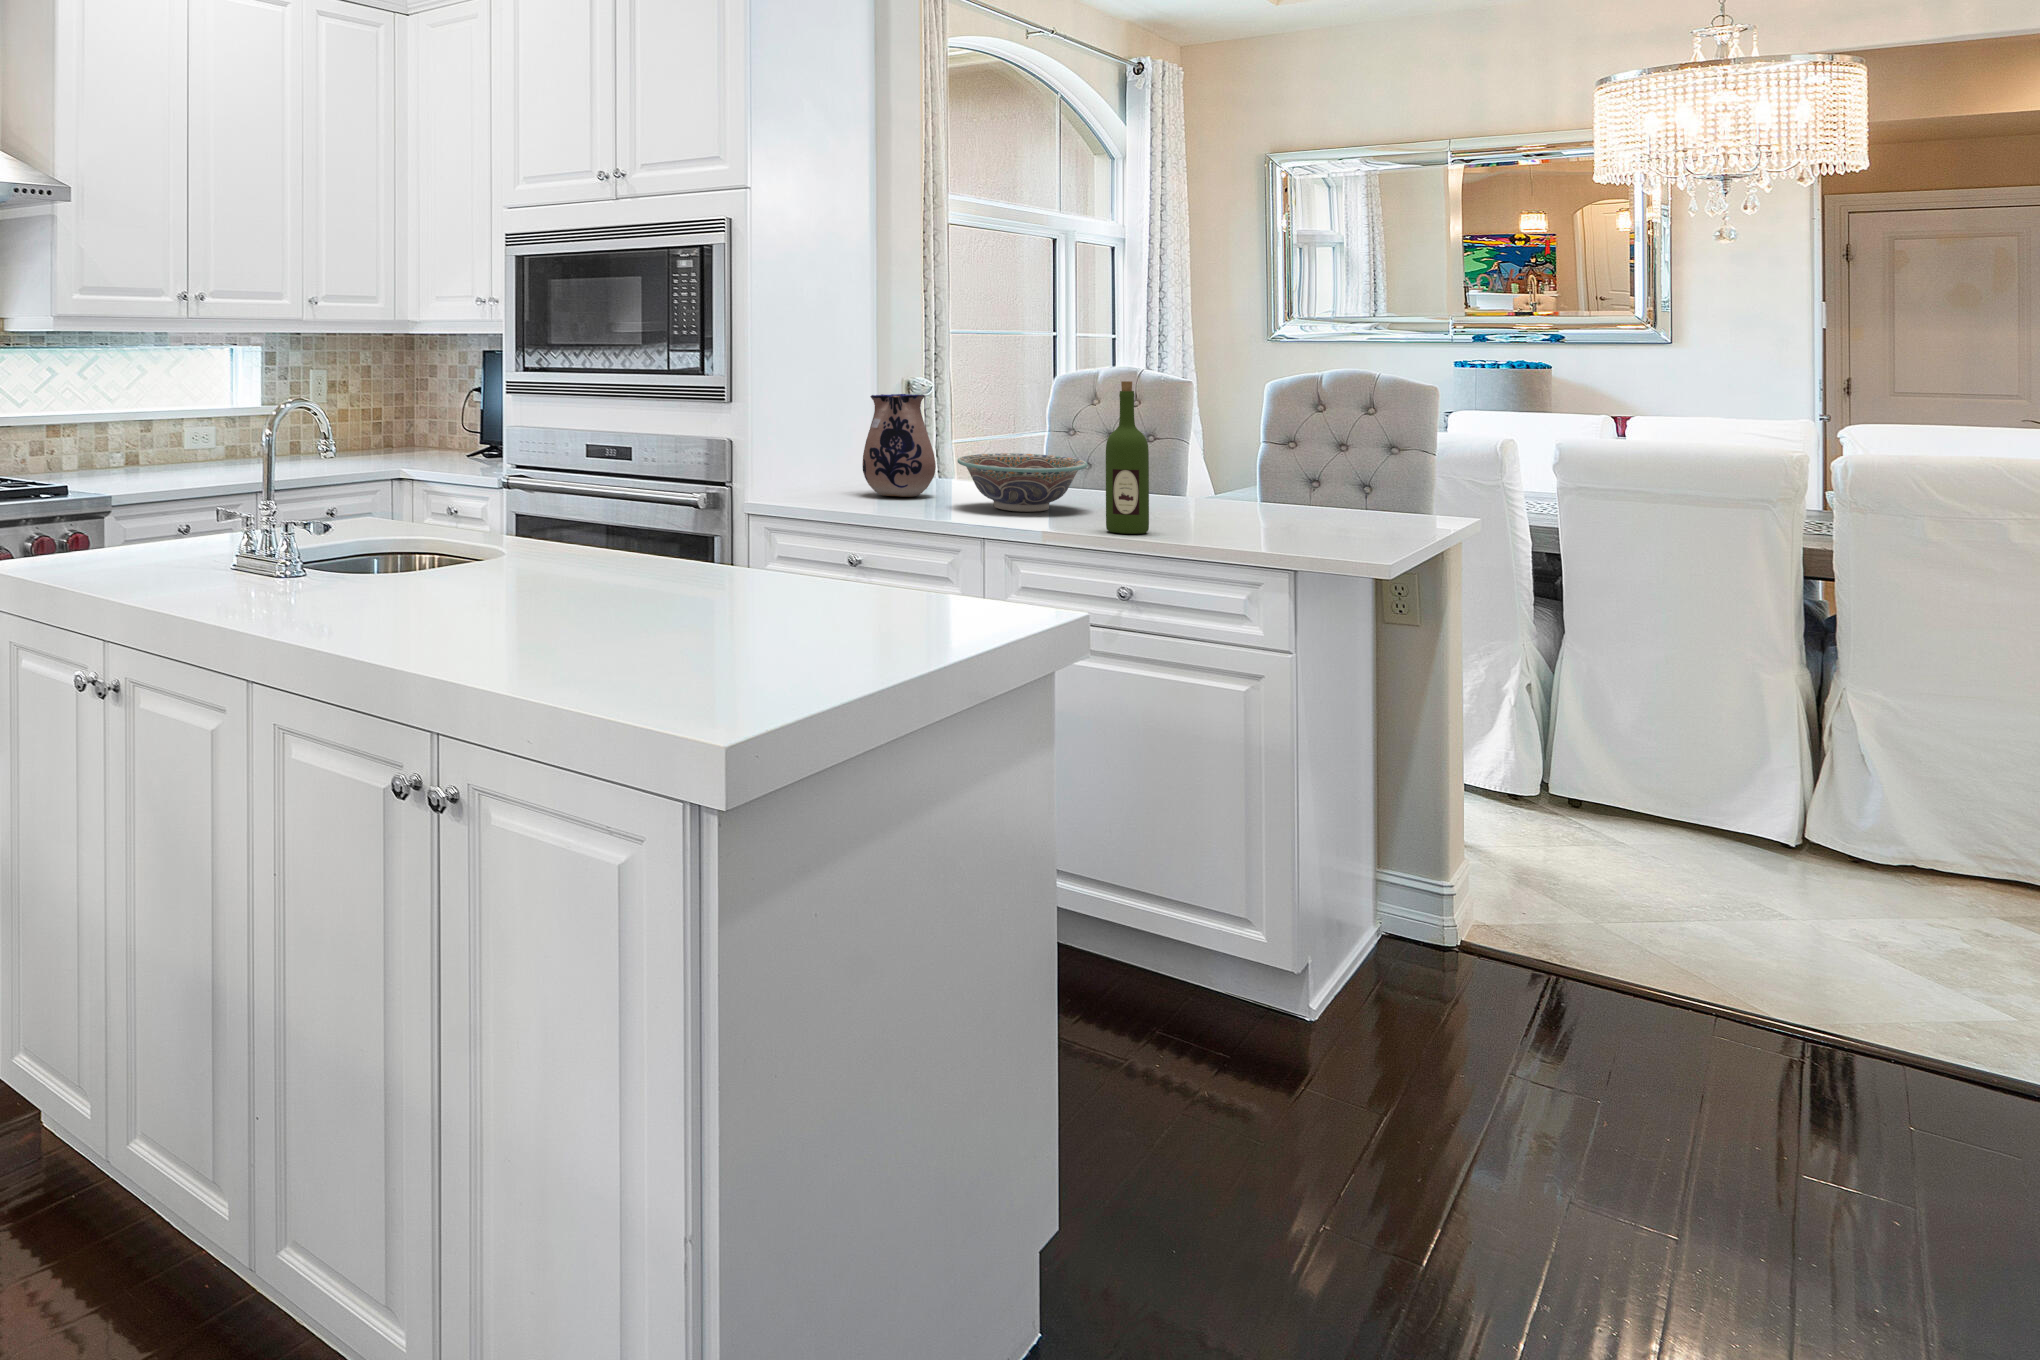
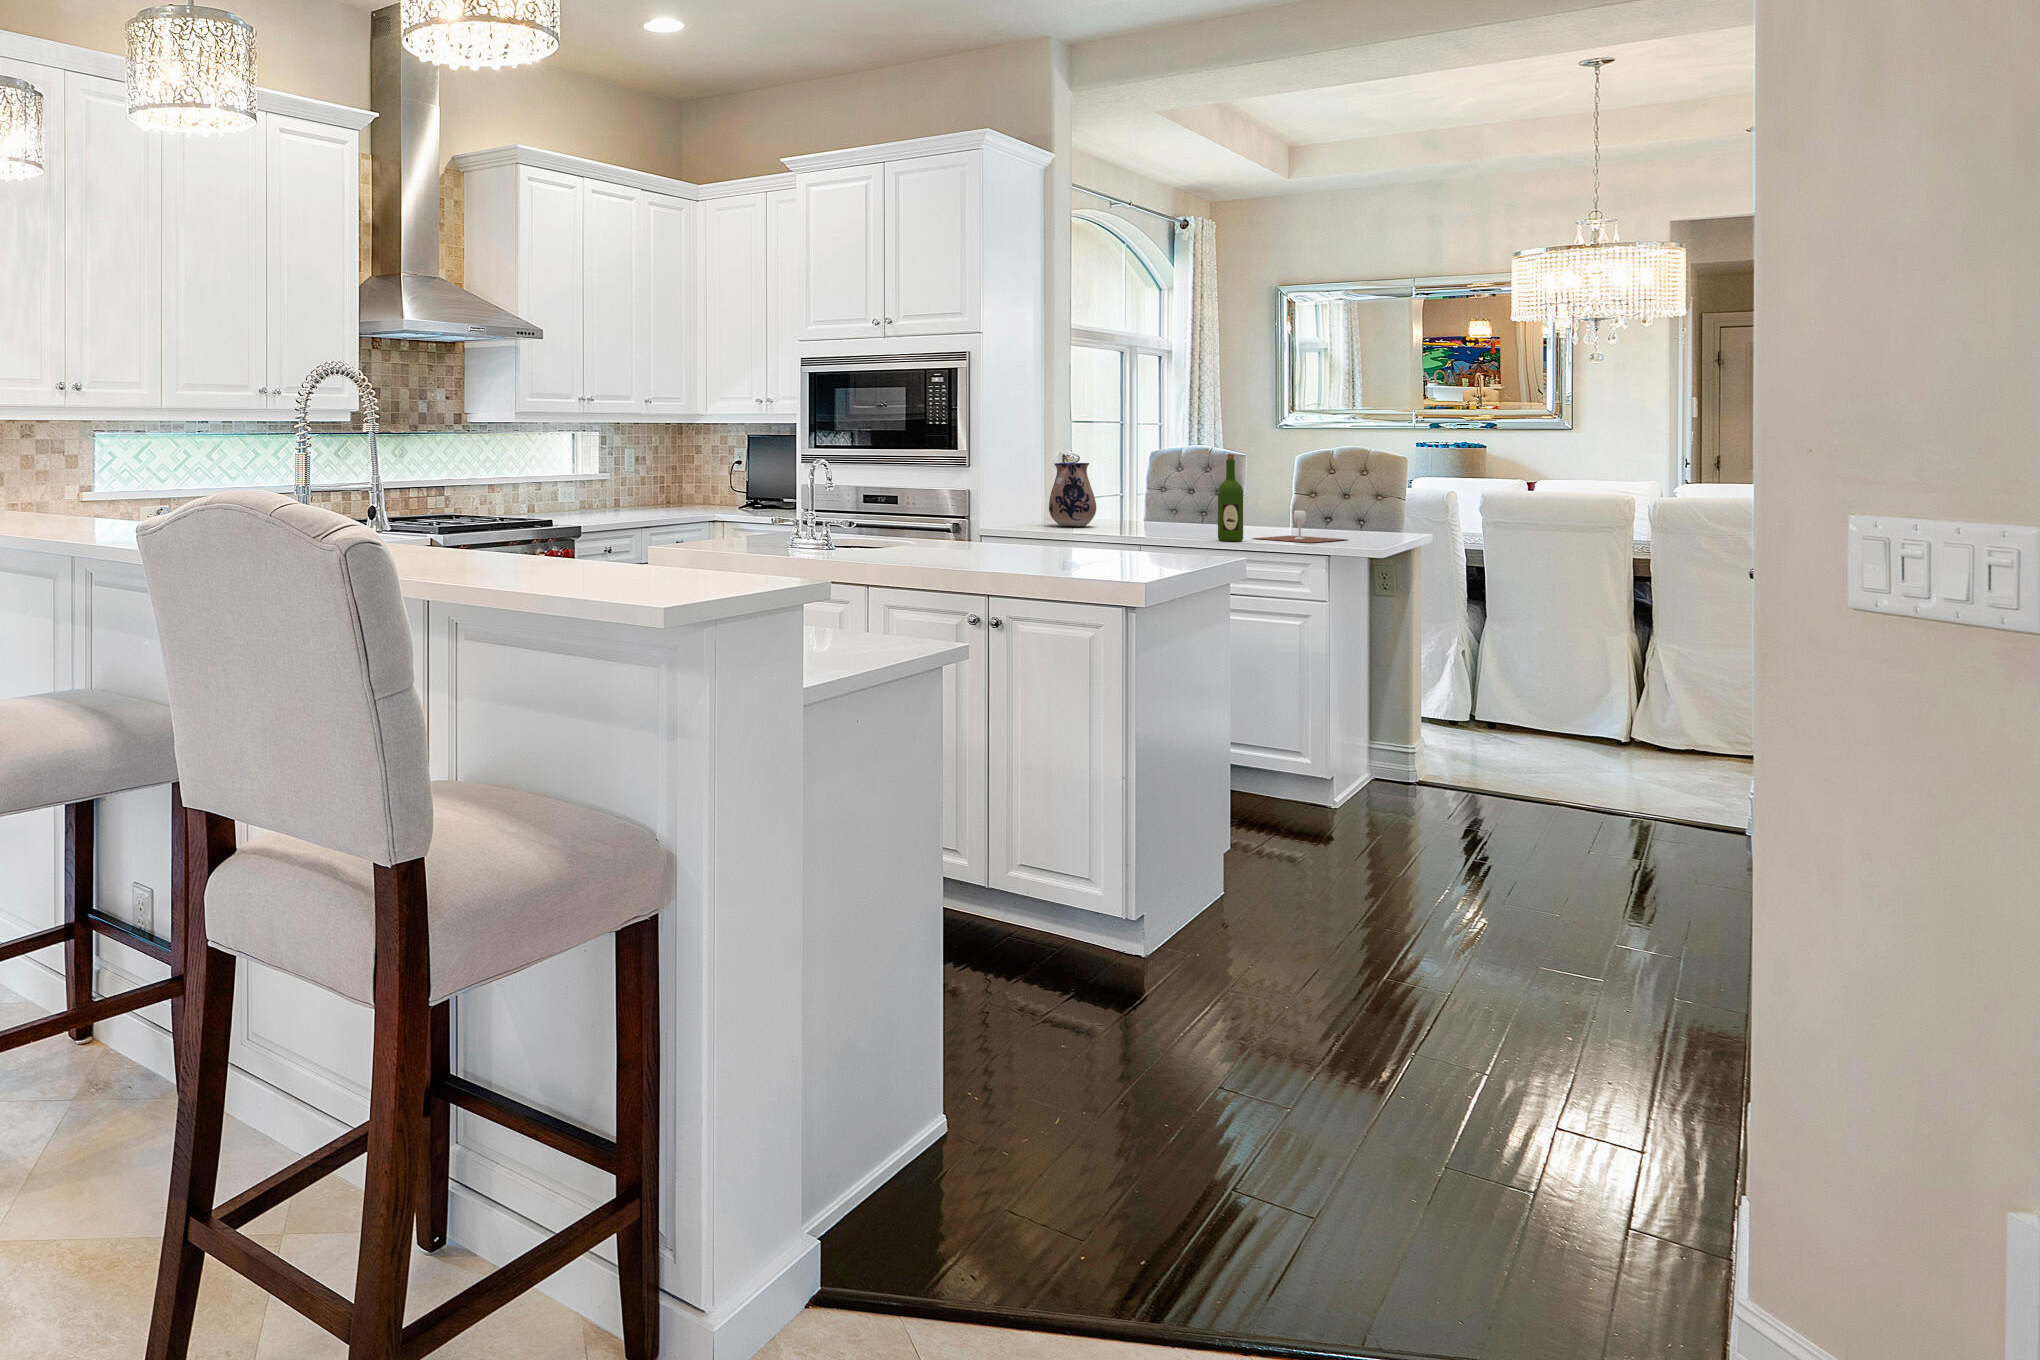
decorative bowl: present [958,453,1088,512] -> none [1117,499,1198,533]
wine glass: none [1167,479,1336,539] -> present [1253,510,1348,543]

